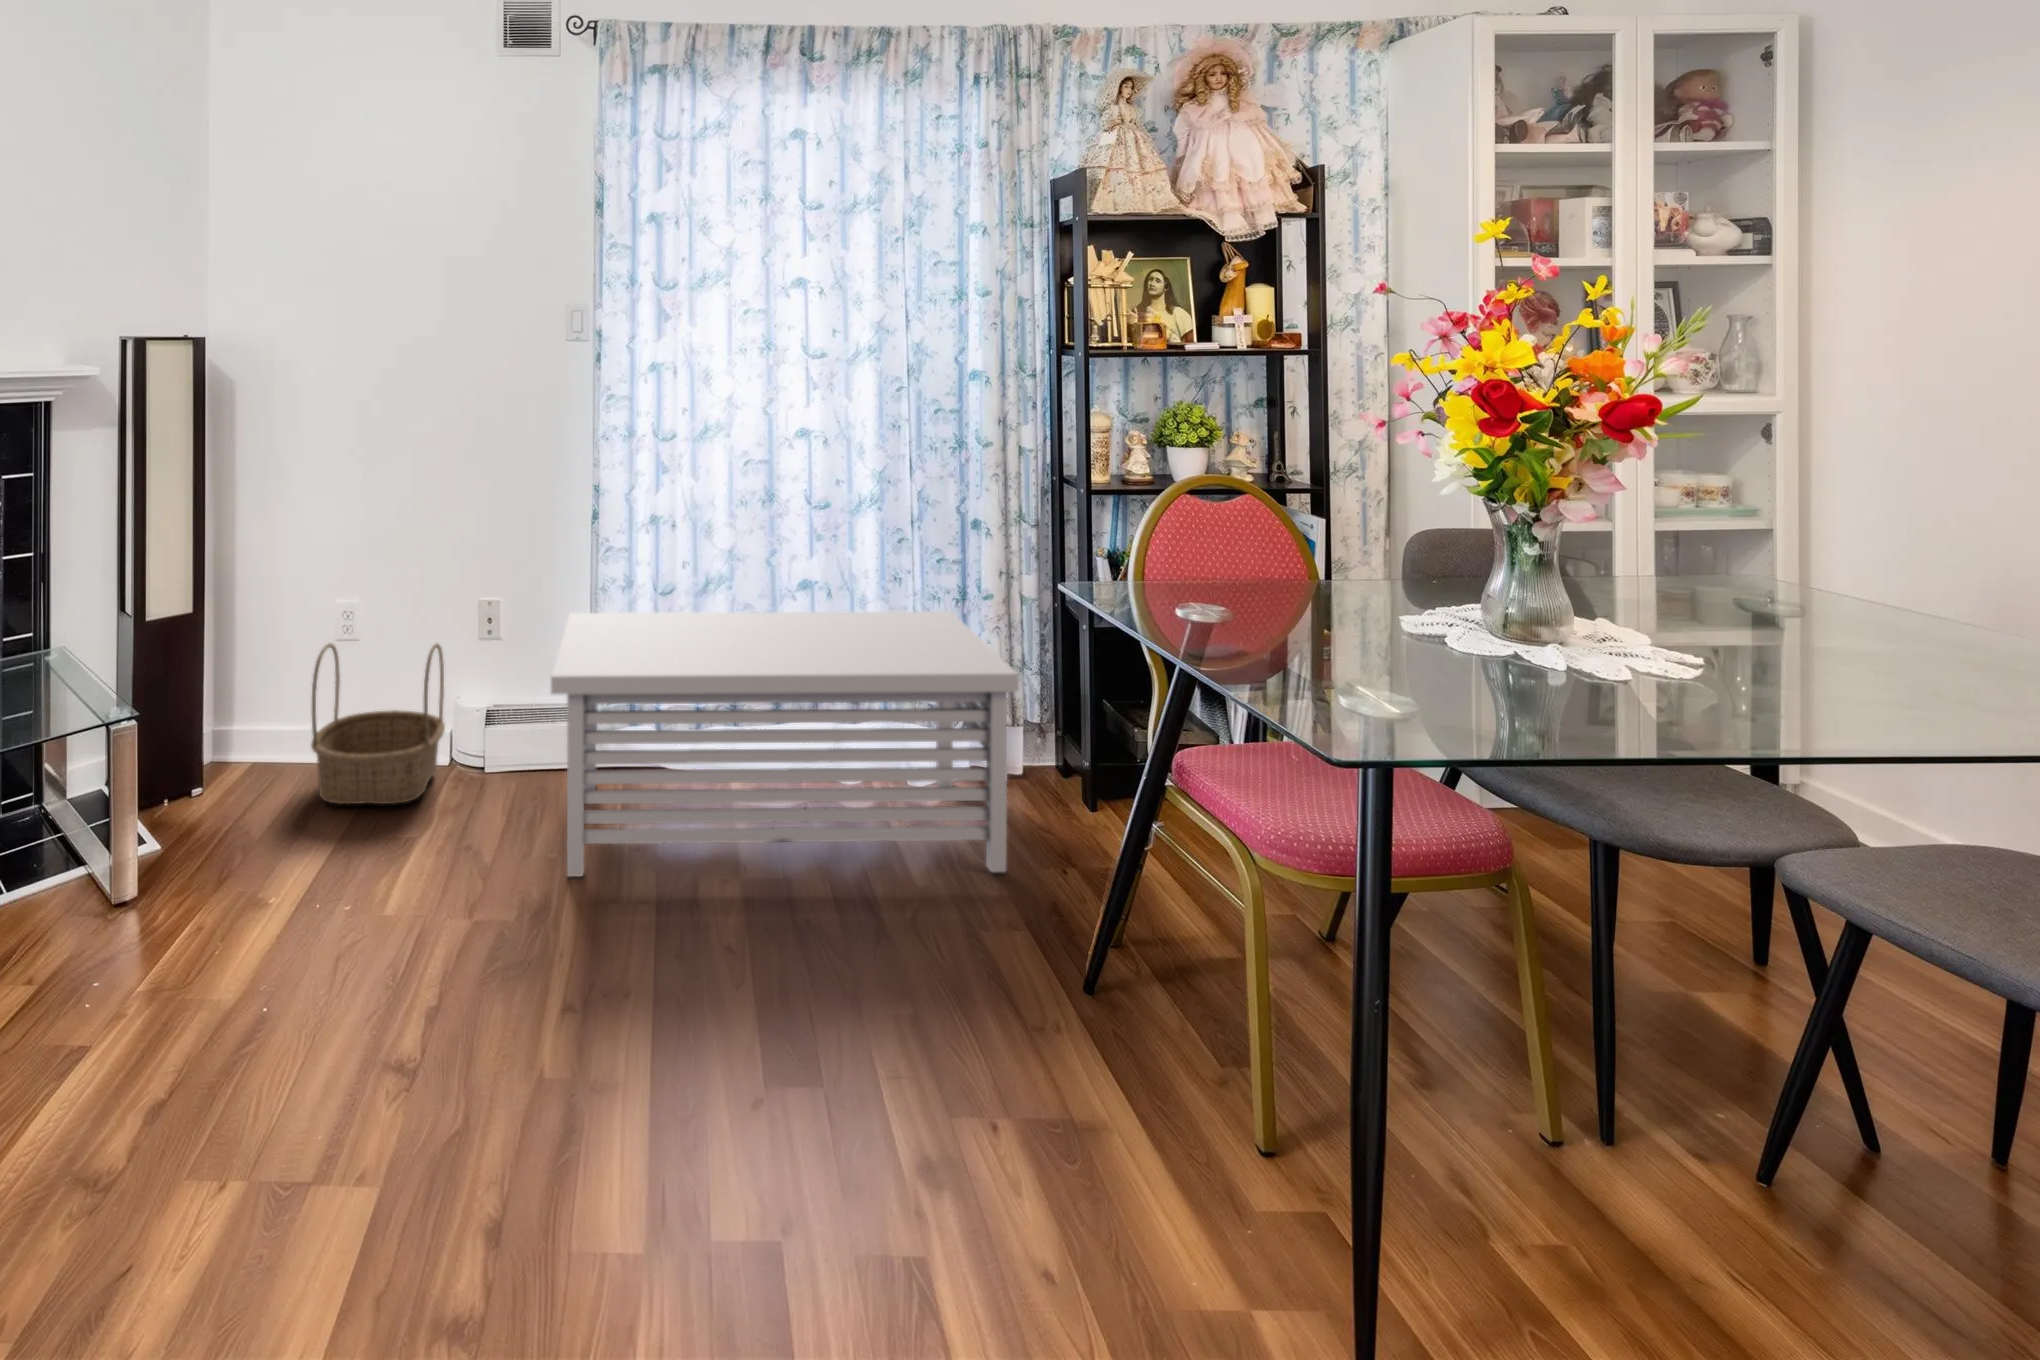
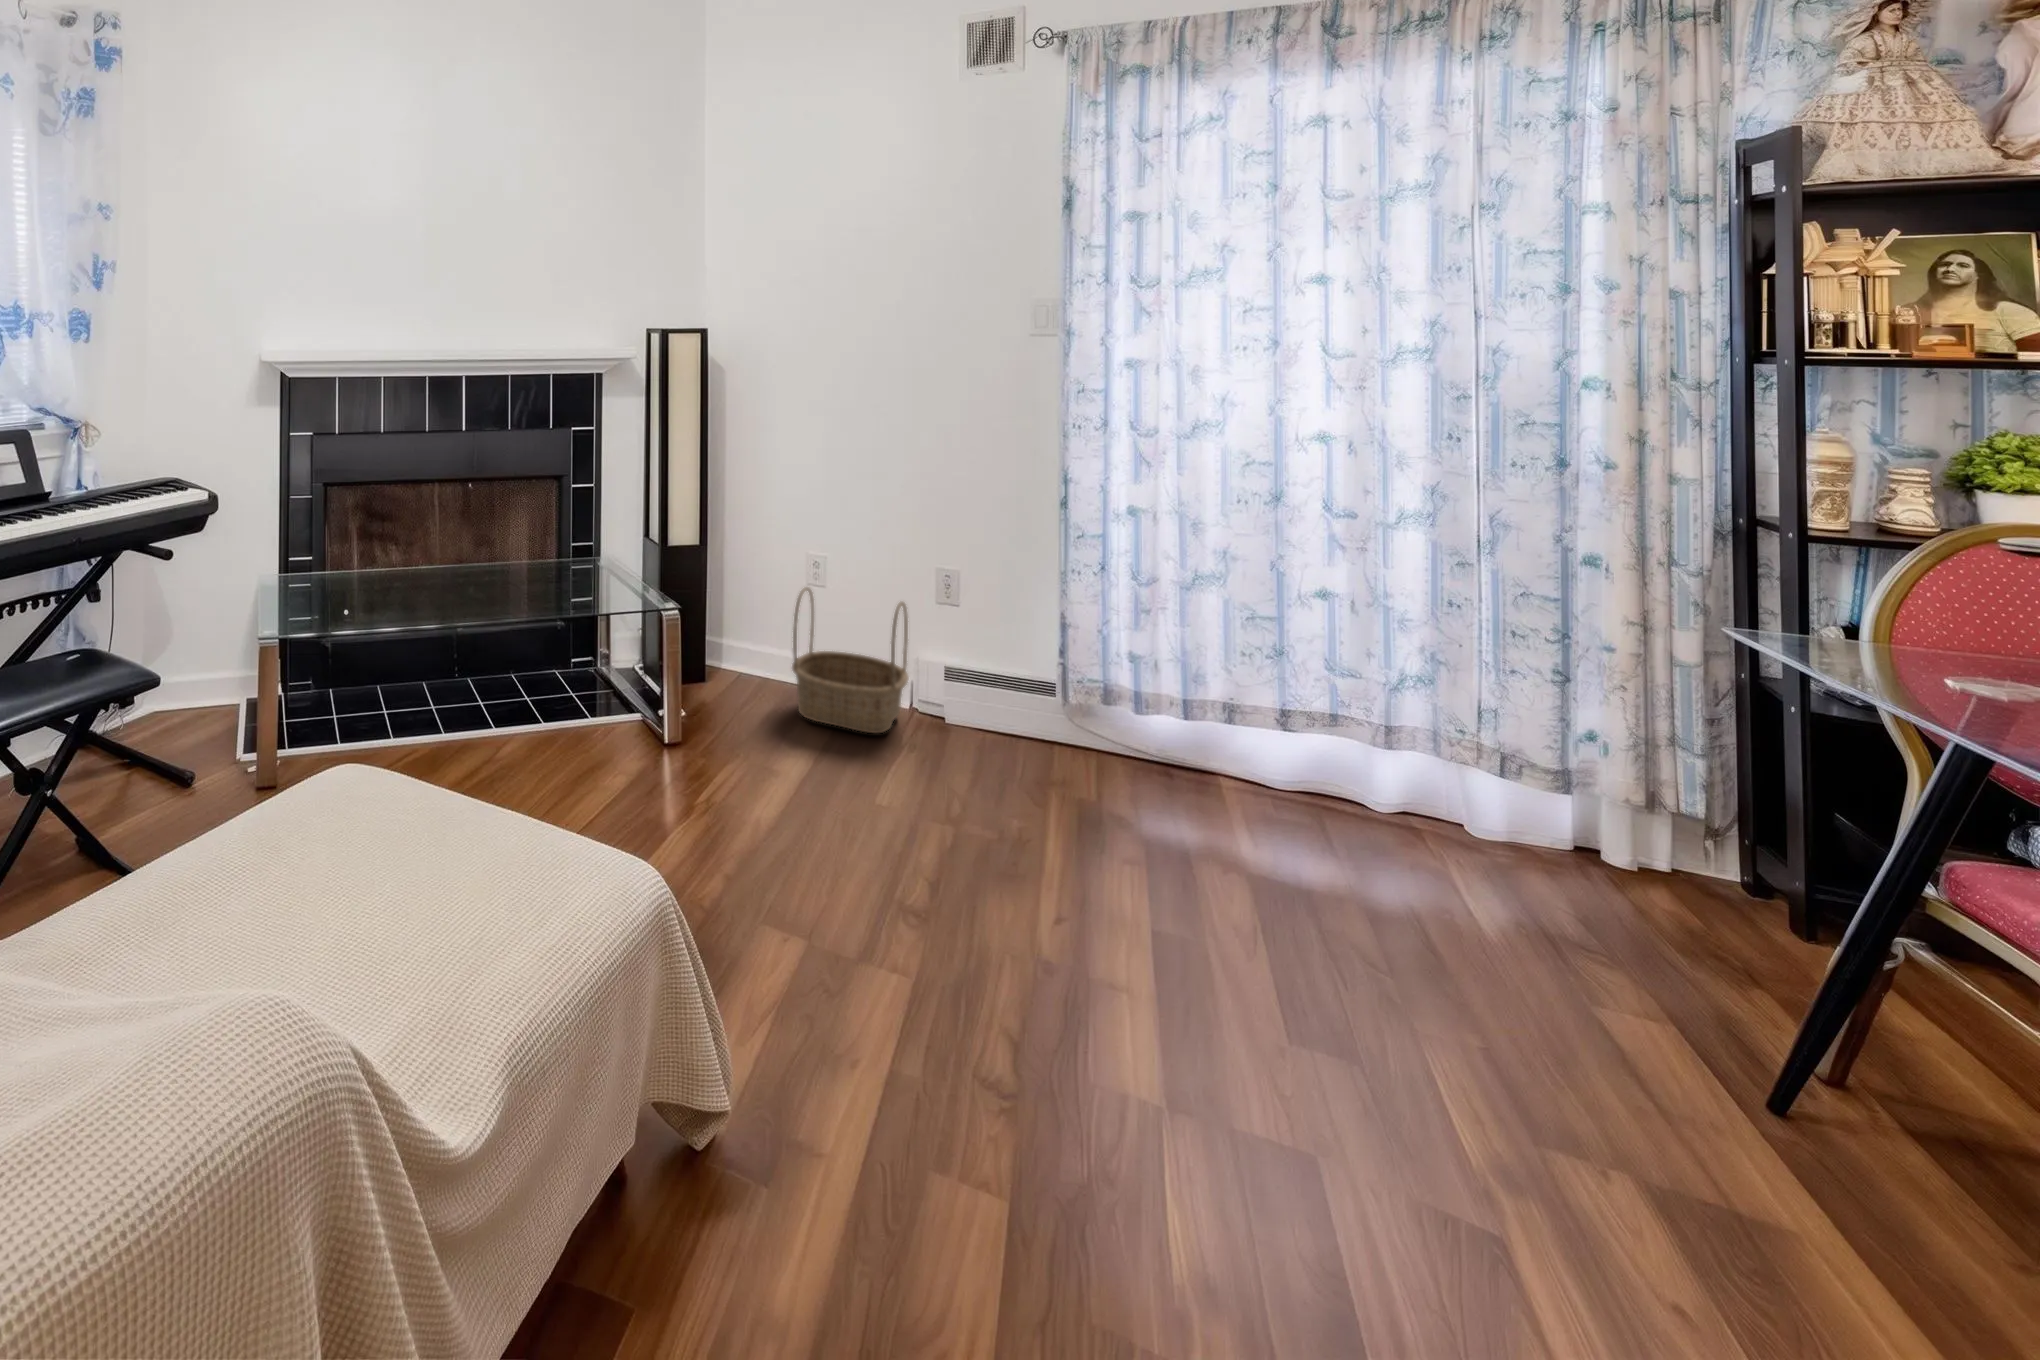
storage bench: present [551,611,1019,877] -> none [1022,593,1665,982]

